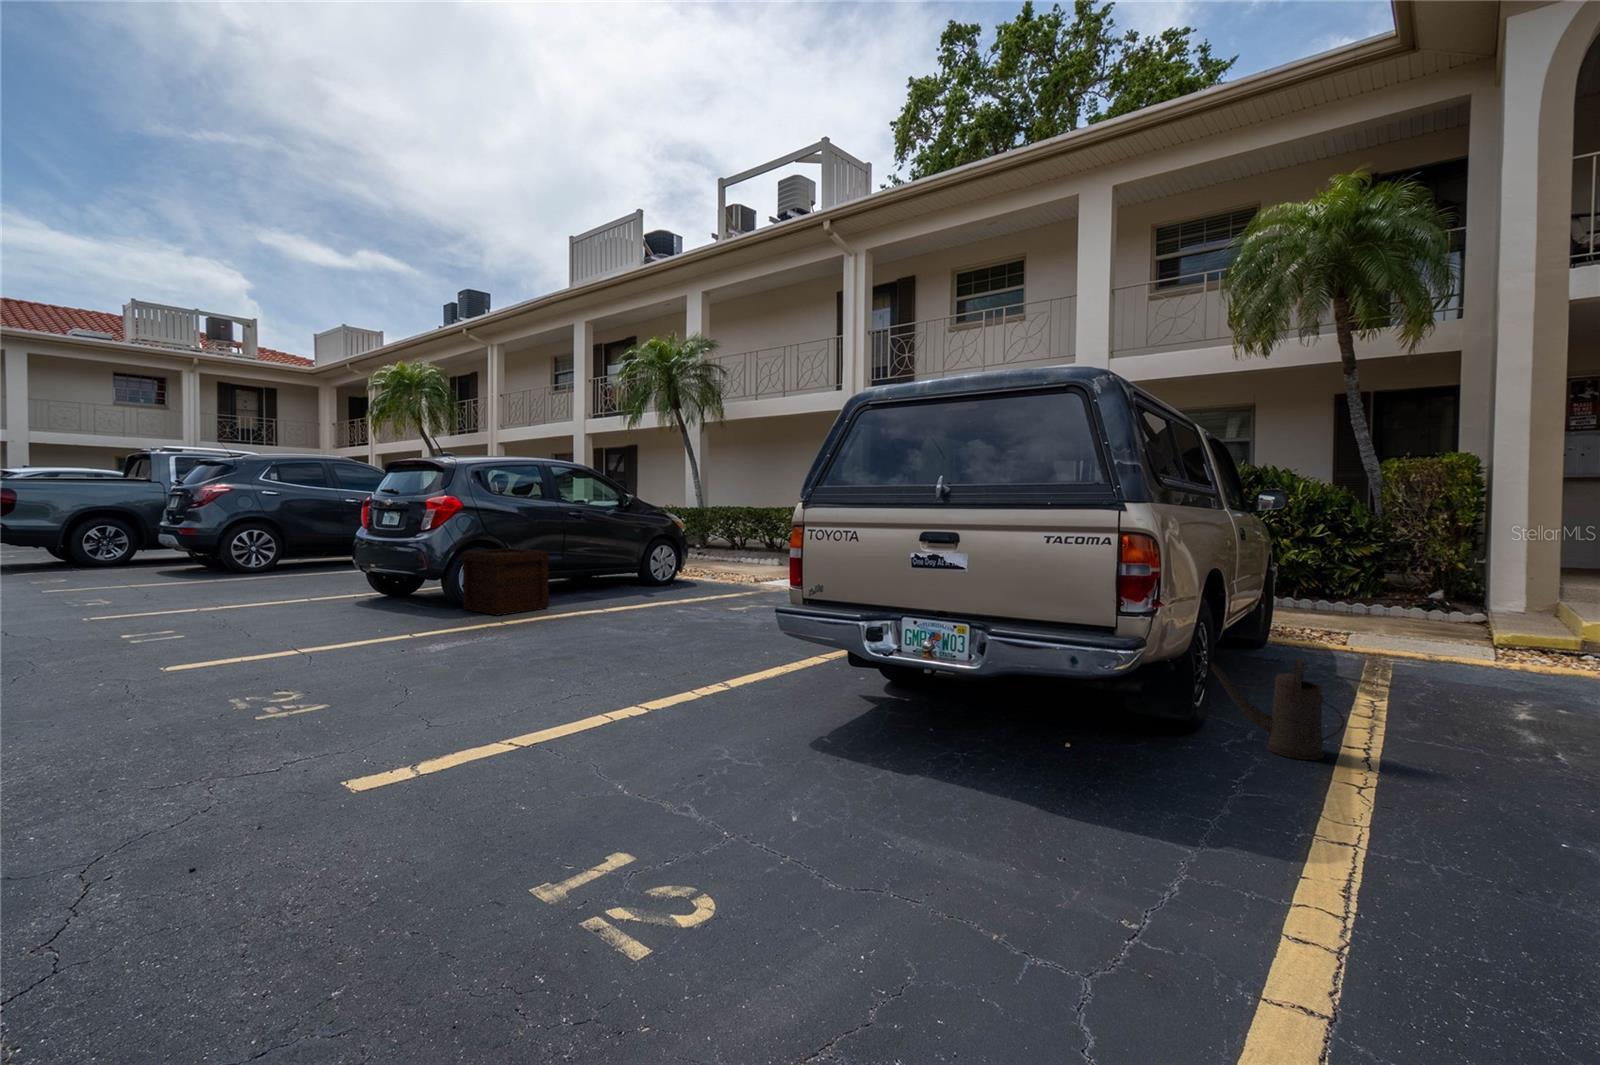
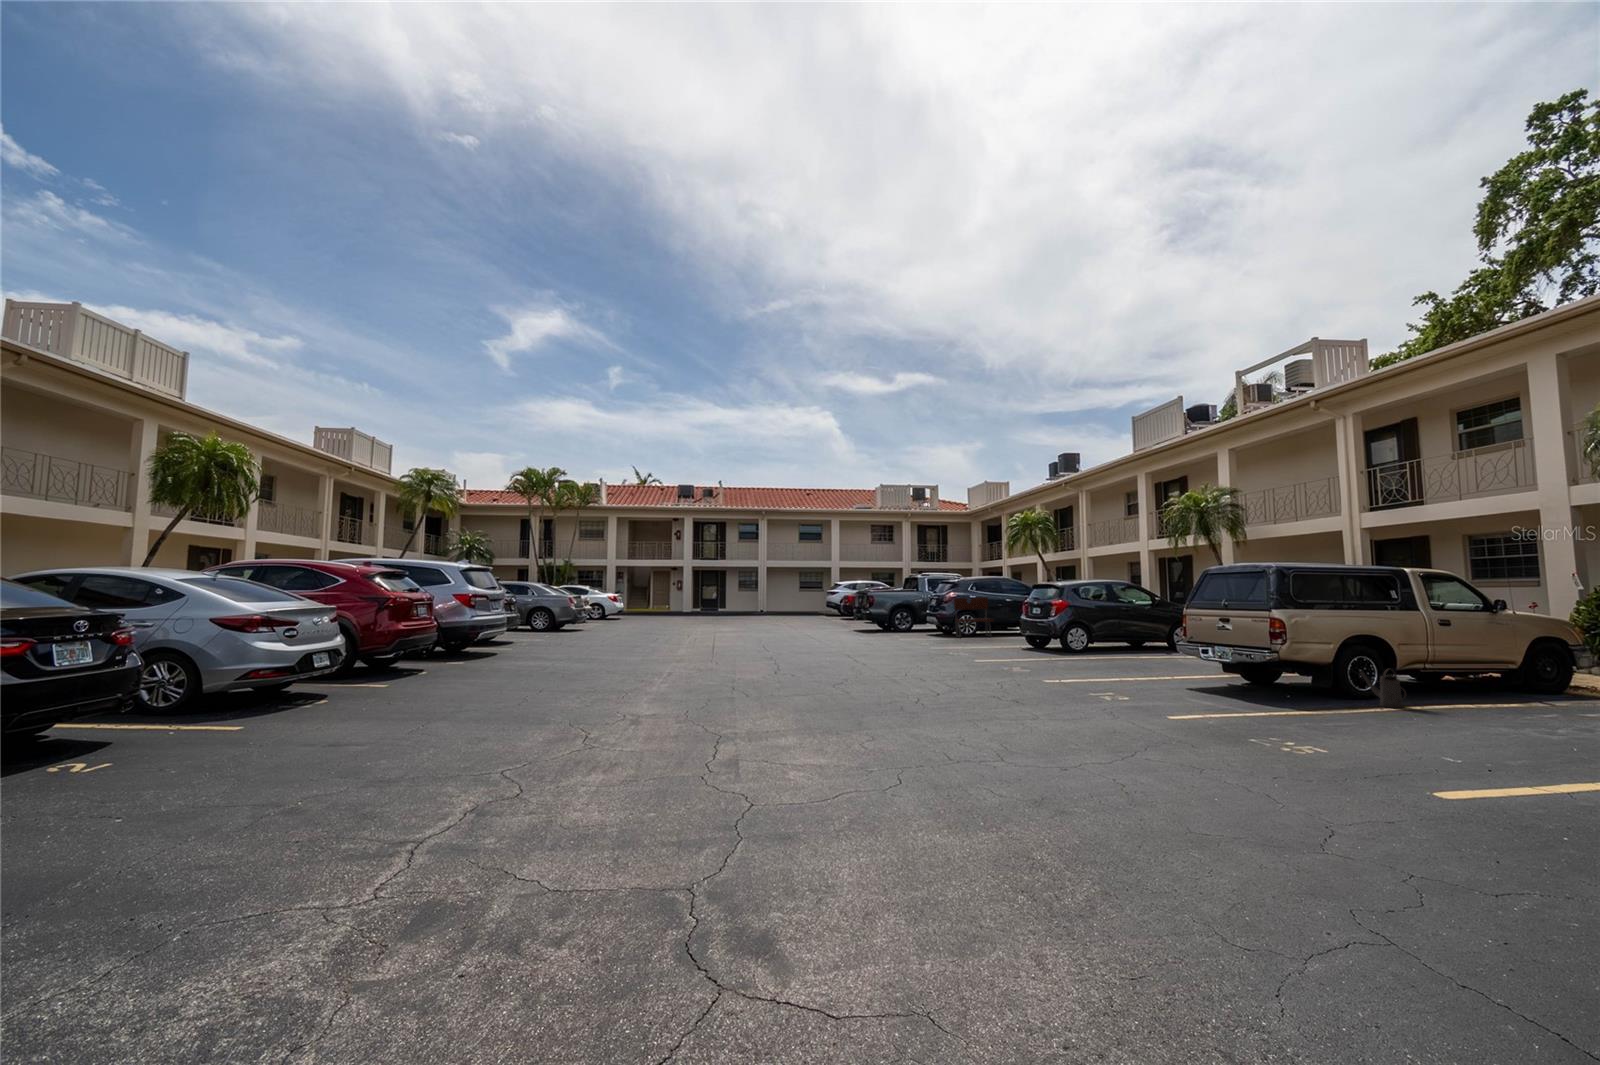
bench: none [216,493,311,577] -> present [954,597,994,637]
wooden crate: present [462,548,549,616] -> none [1068,625,1110,656]

